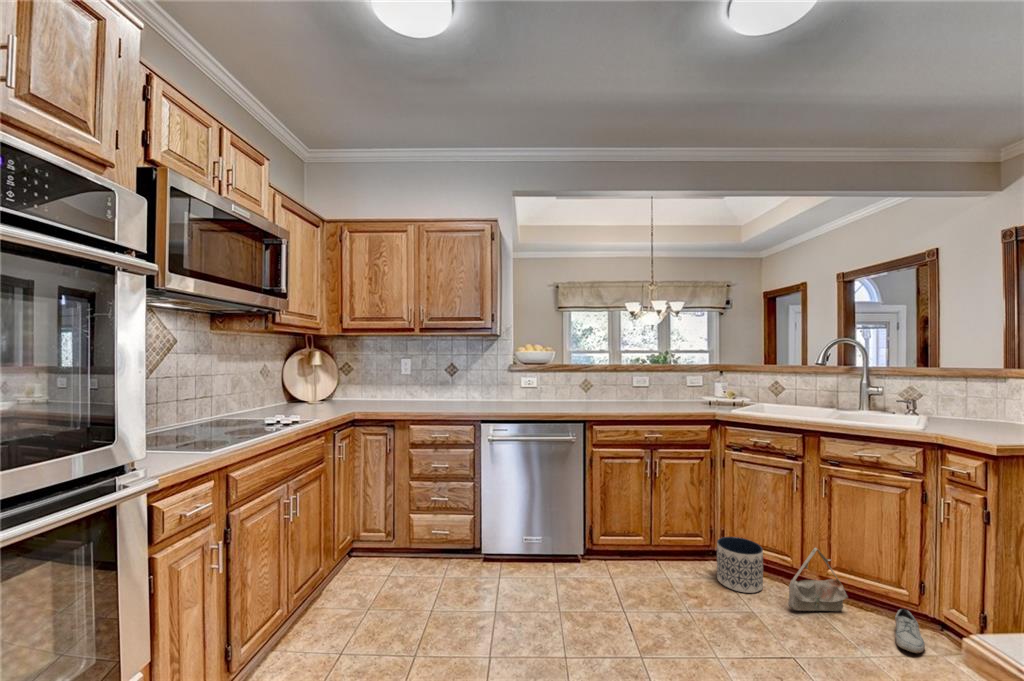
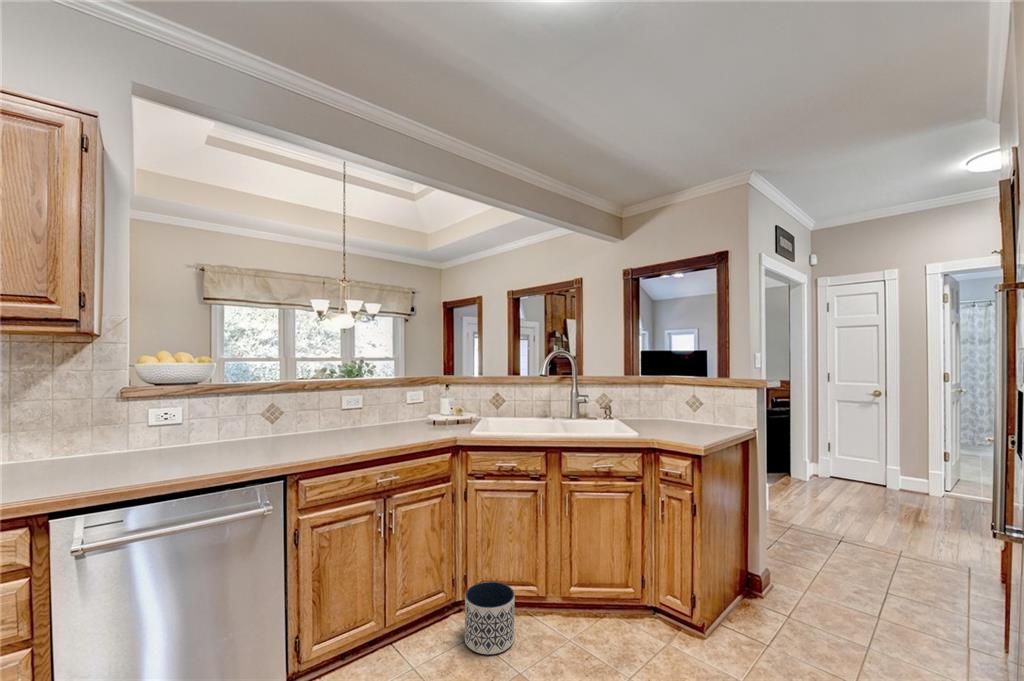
bag: present [788,548,848,611] -> none [547,574,592,655]
shoe: present [895,609,925,653] -> none [628,609,660,658]

